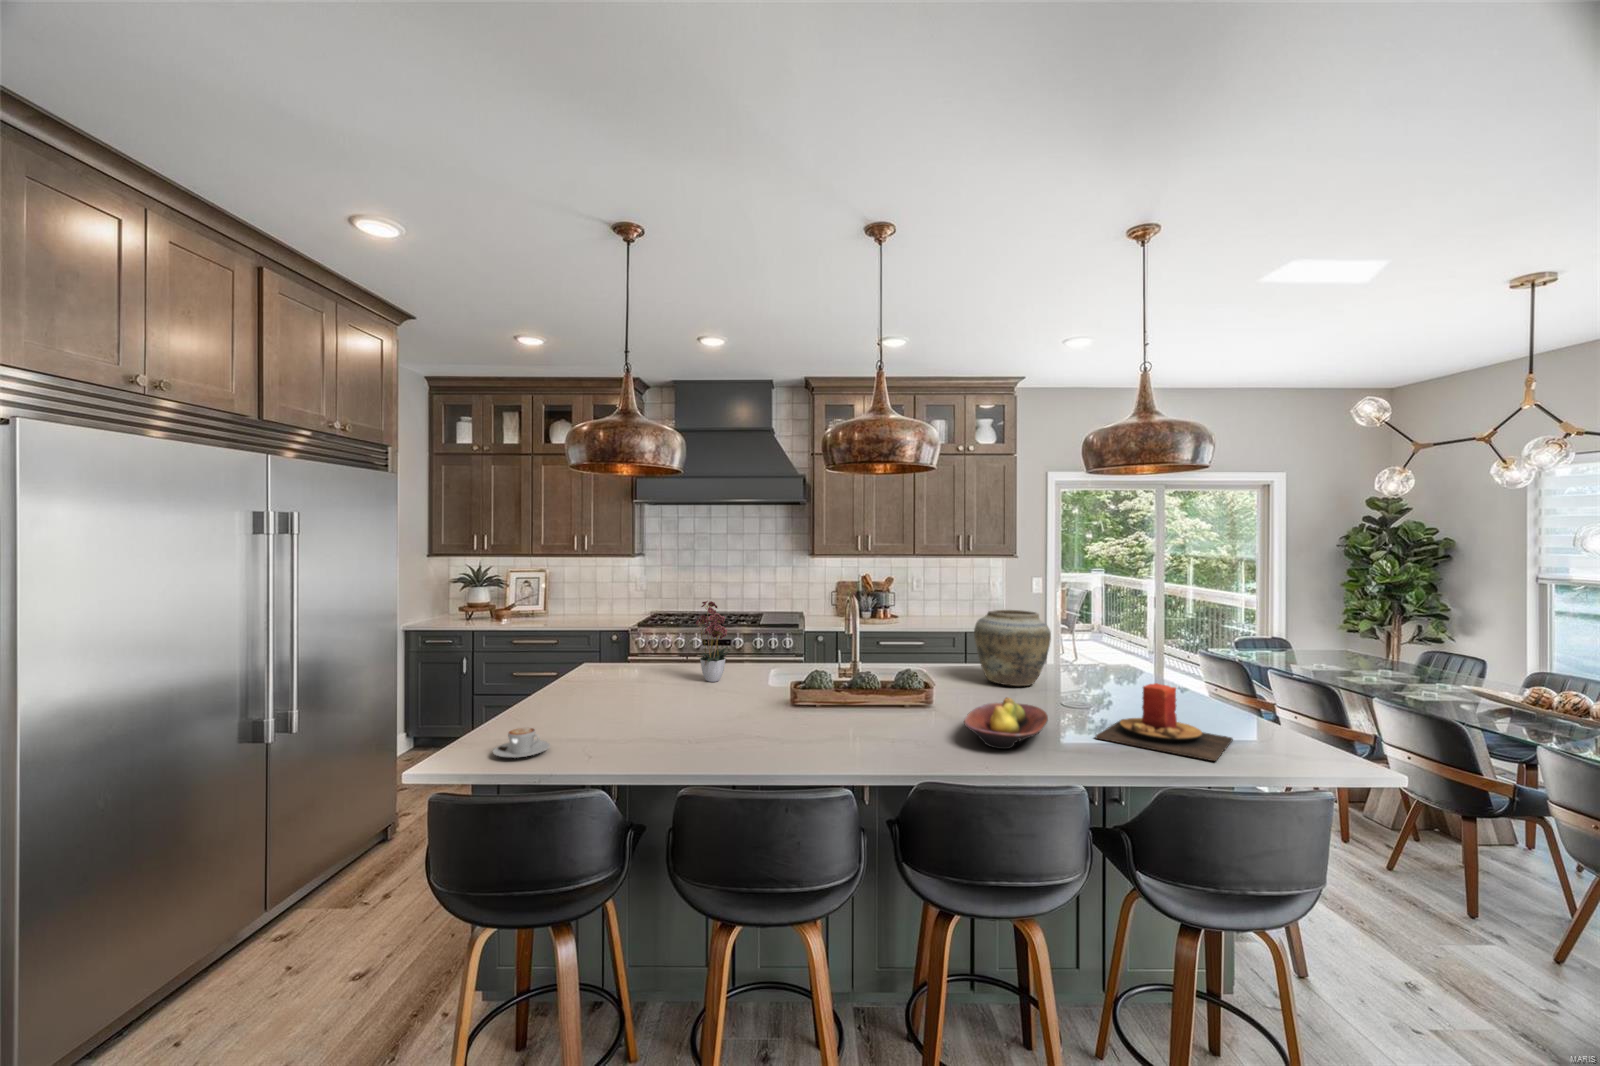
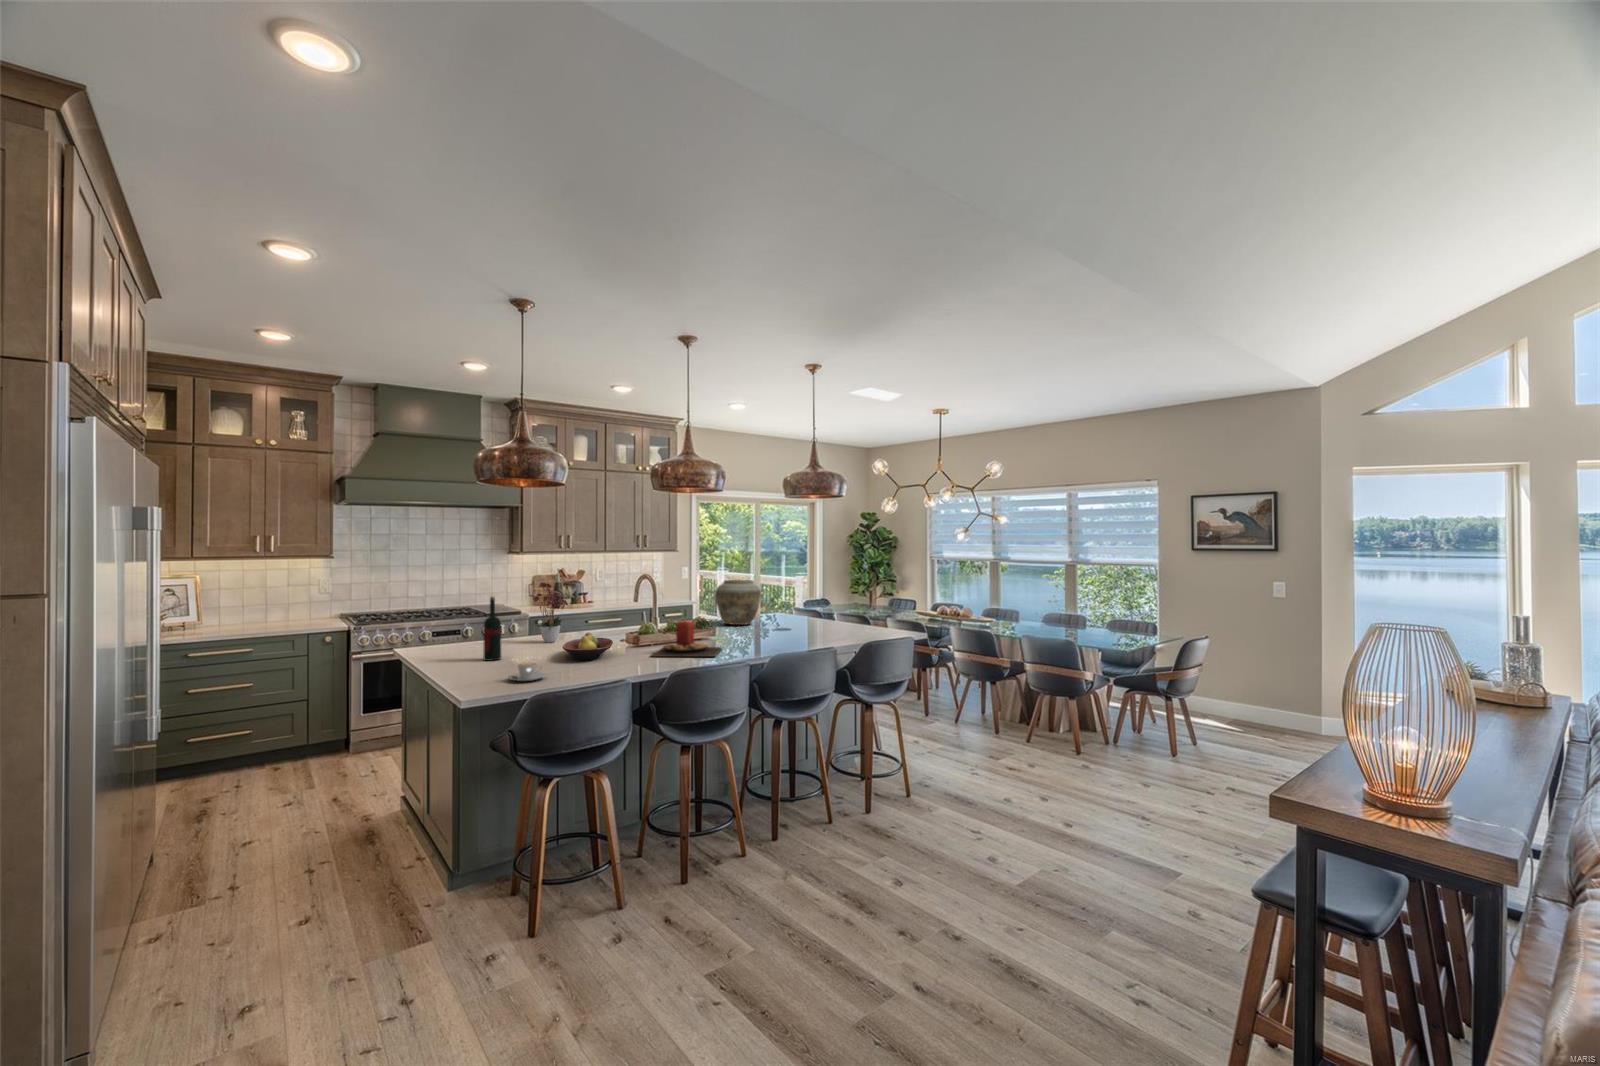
wine bottle: none [574,620,602,705] -> present [483,597,501,661]
candle: present [1096,683,1233,761] -> present [651,620,722,657]
fruit bowl: present [964,698,1048,749] -> present [563,633,613,660]

